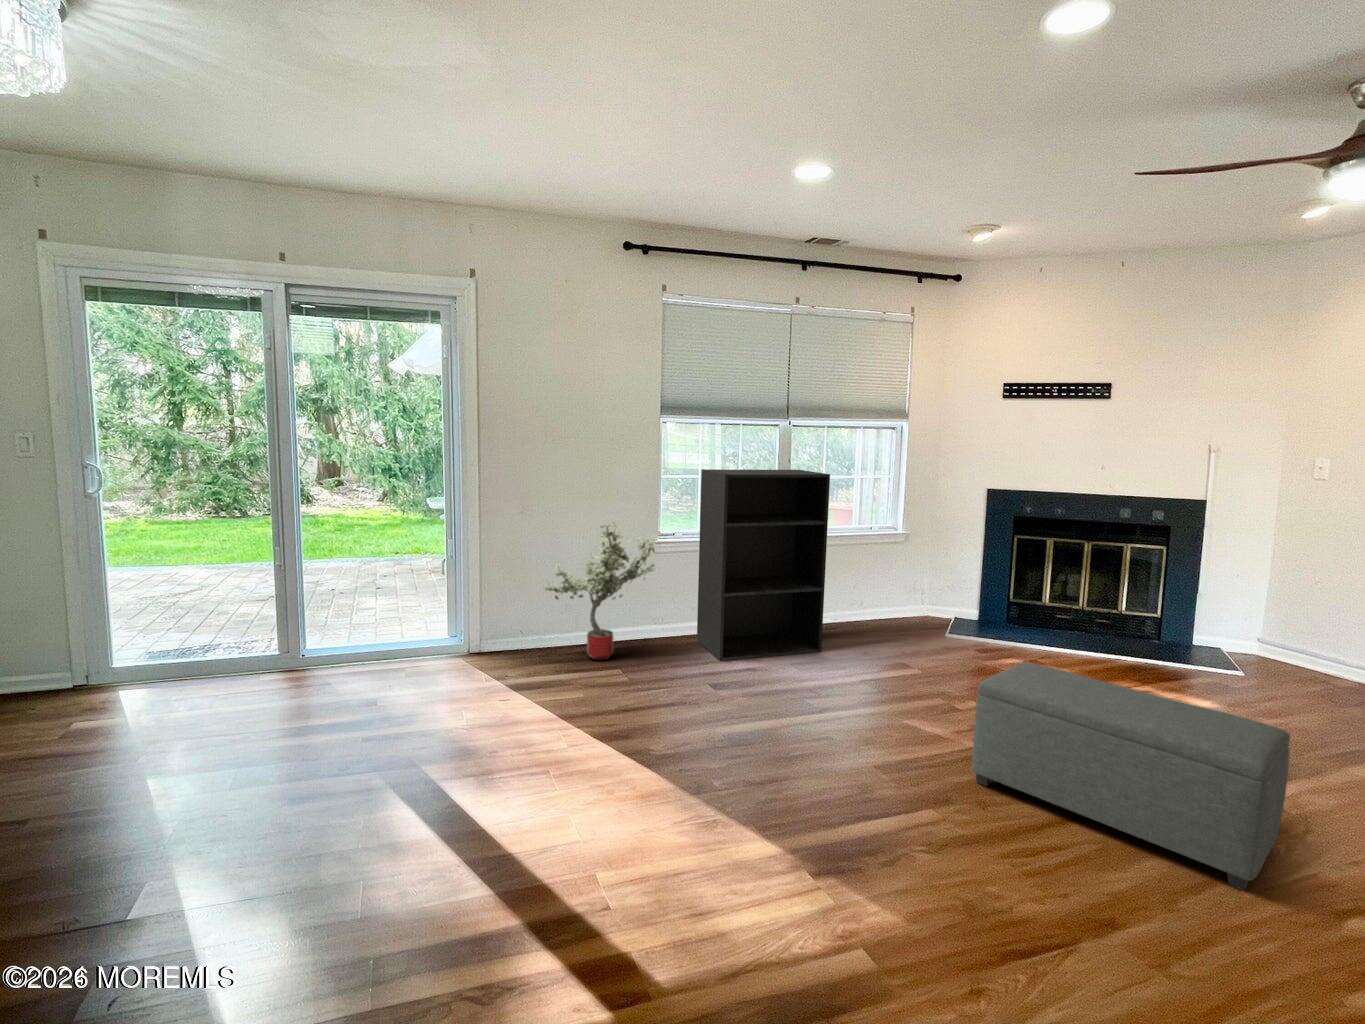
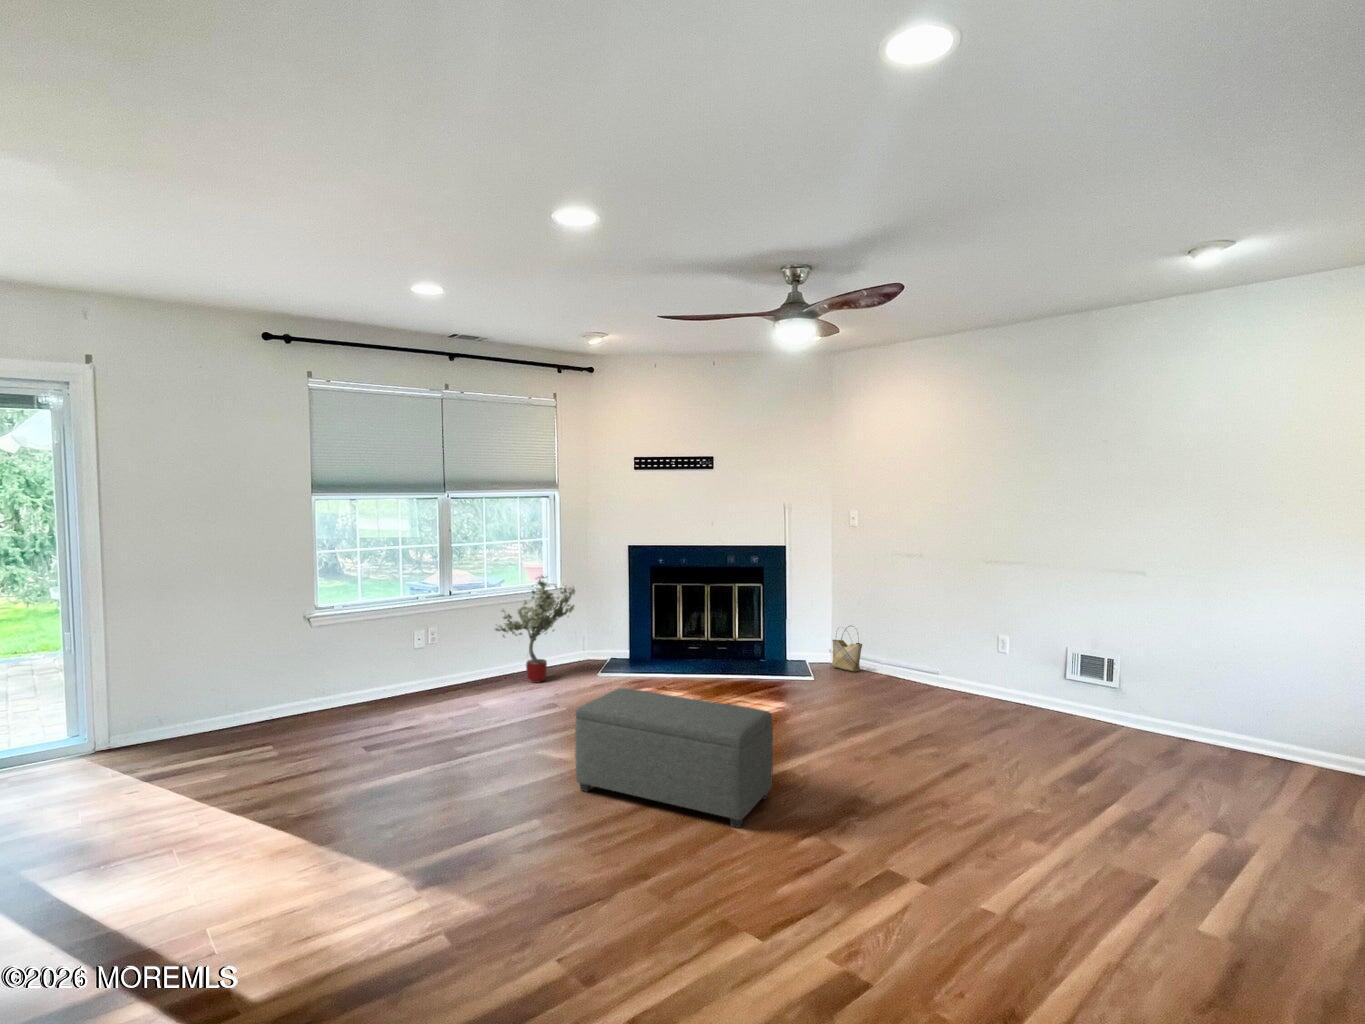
bookshelf: present [697,469,830,661] -> none [358,539,483,725]
potted tree: present [545,523,655,660] -> present [495,576,575,683]
woven basket: none [1270,612,1329,674] -> present [831,626,862,672]

